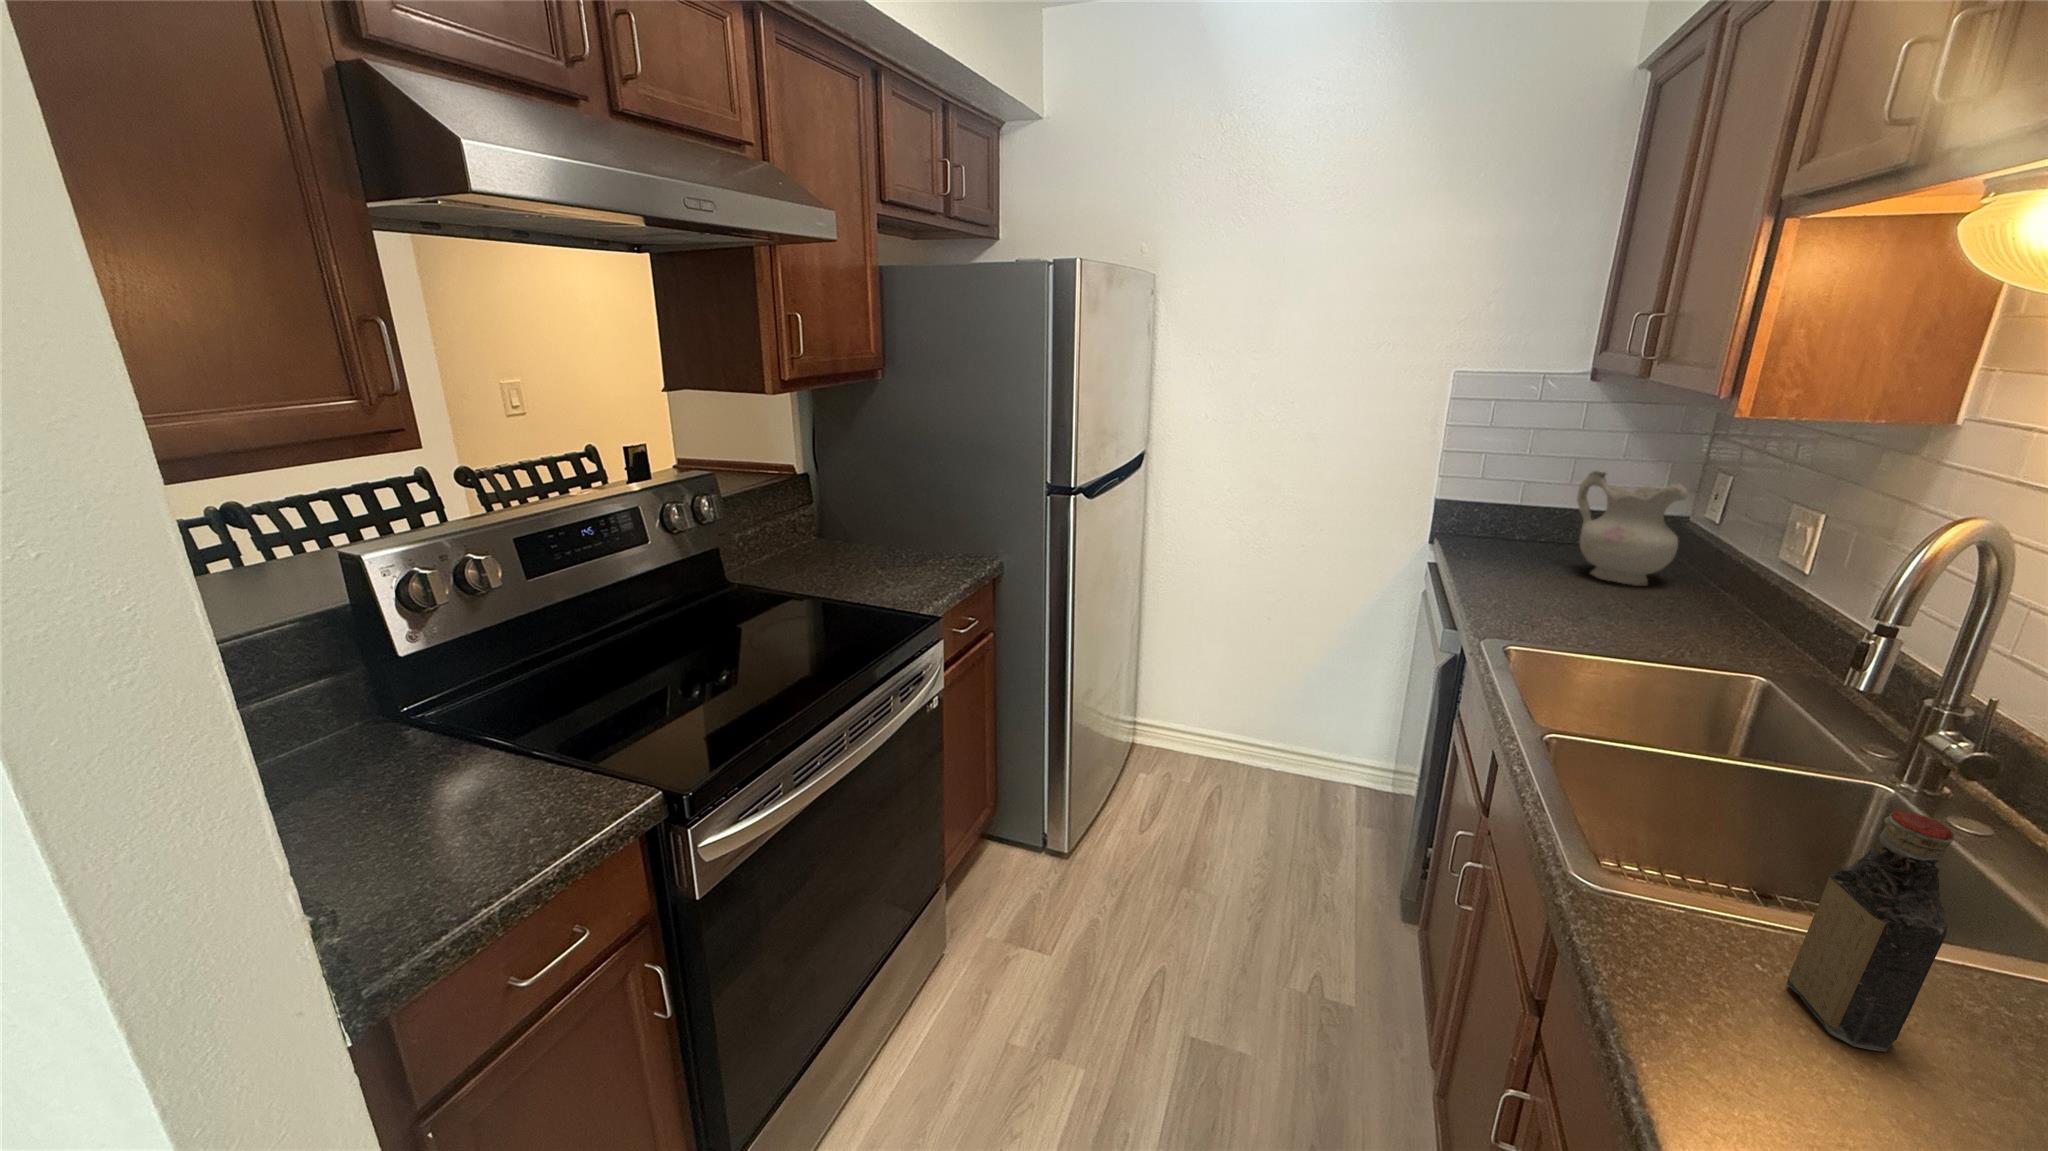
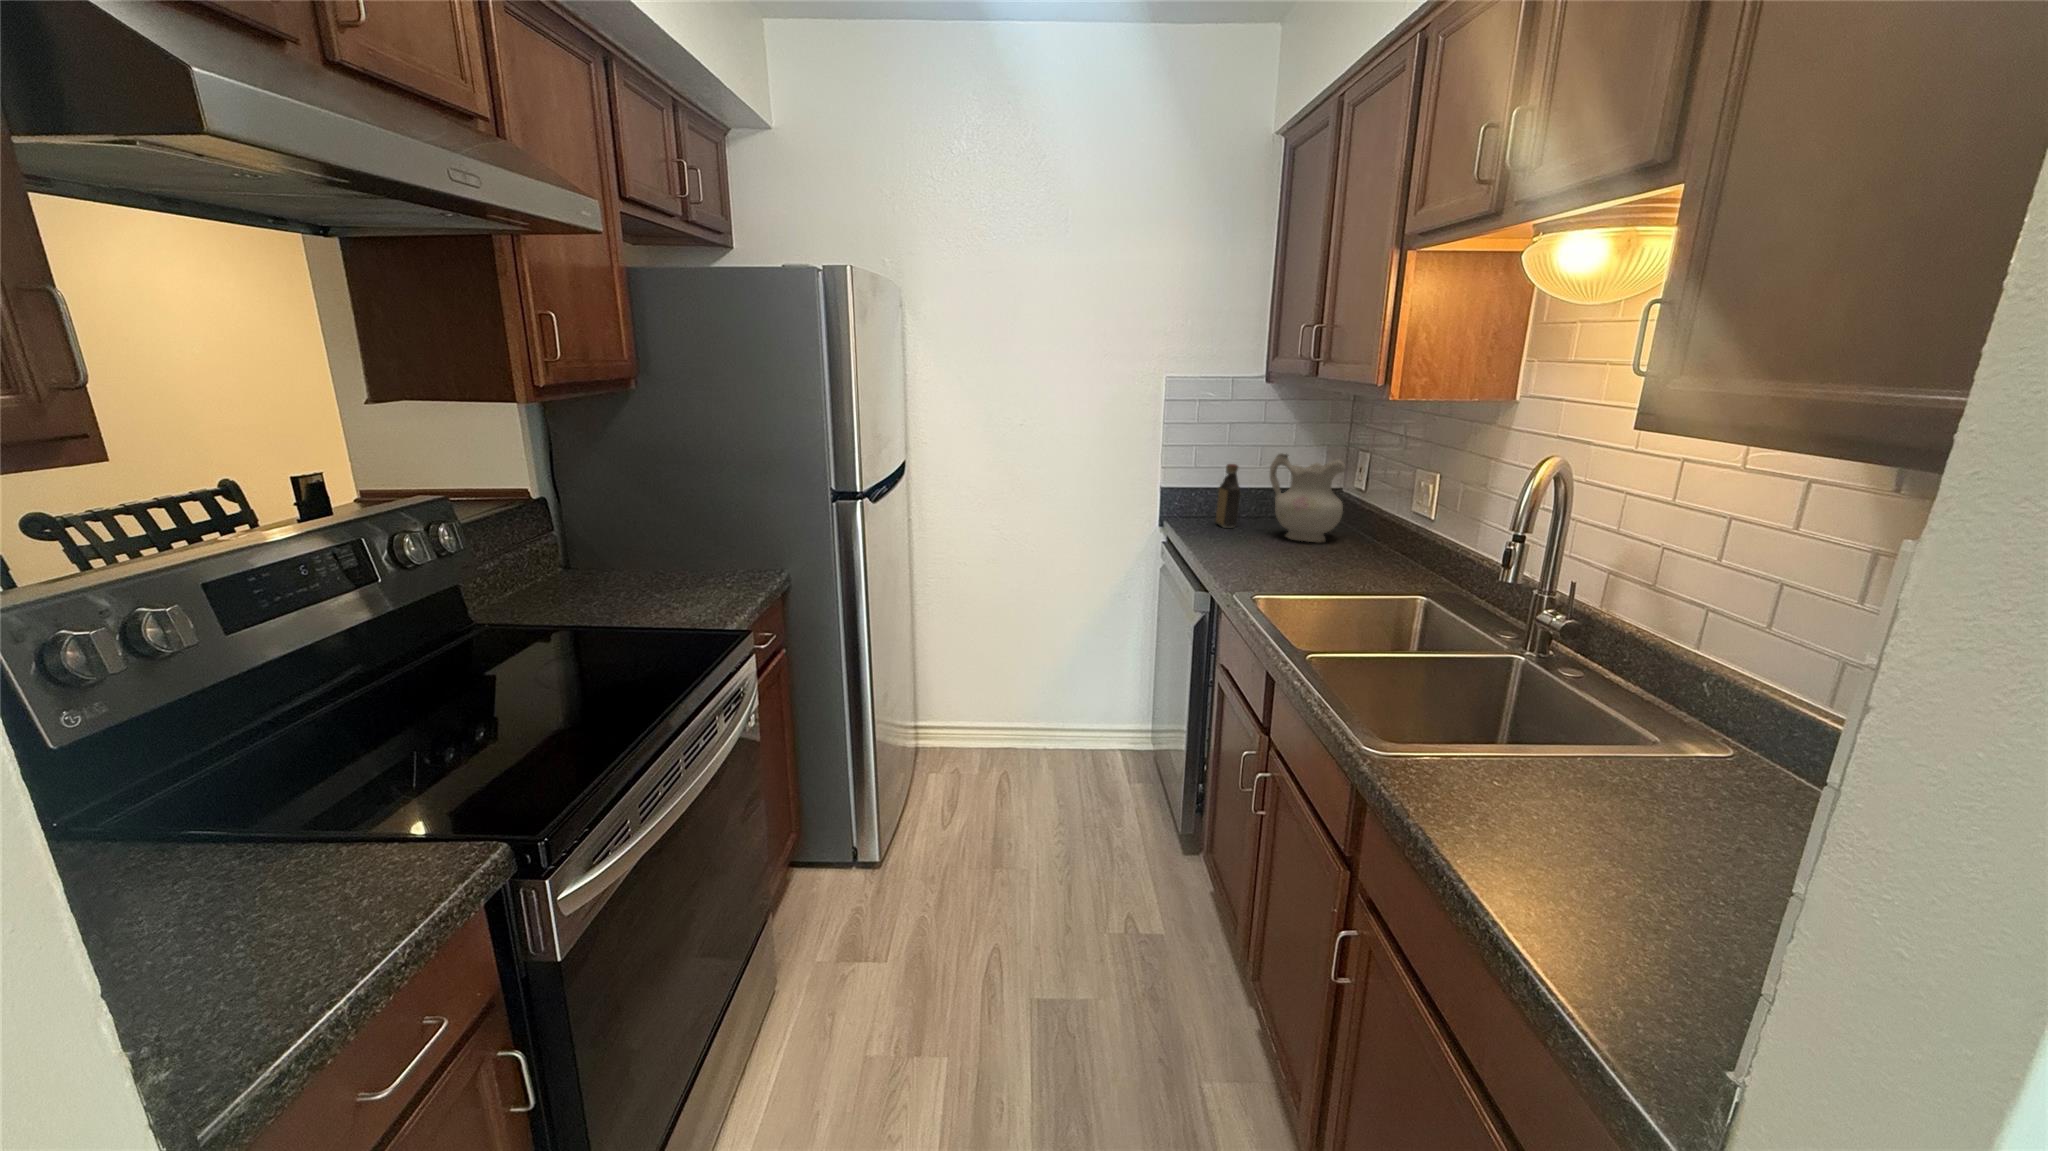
bottle: present [1786,811,1955,1052] -> present [1216,464,1240,528]

